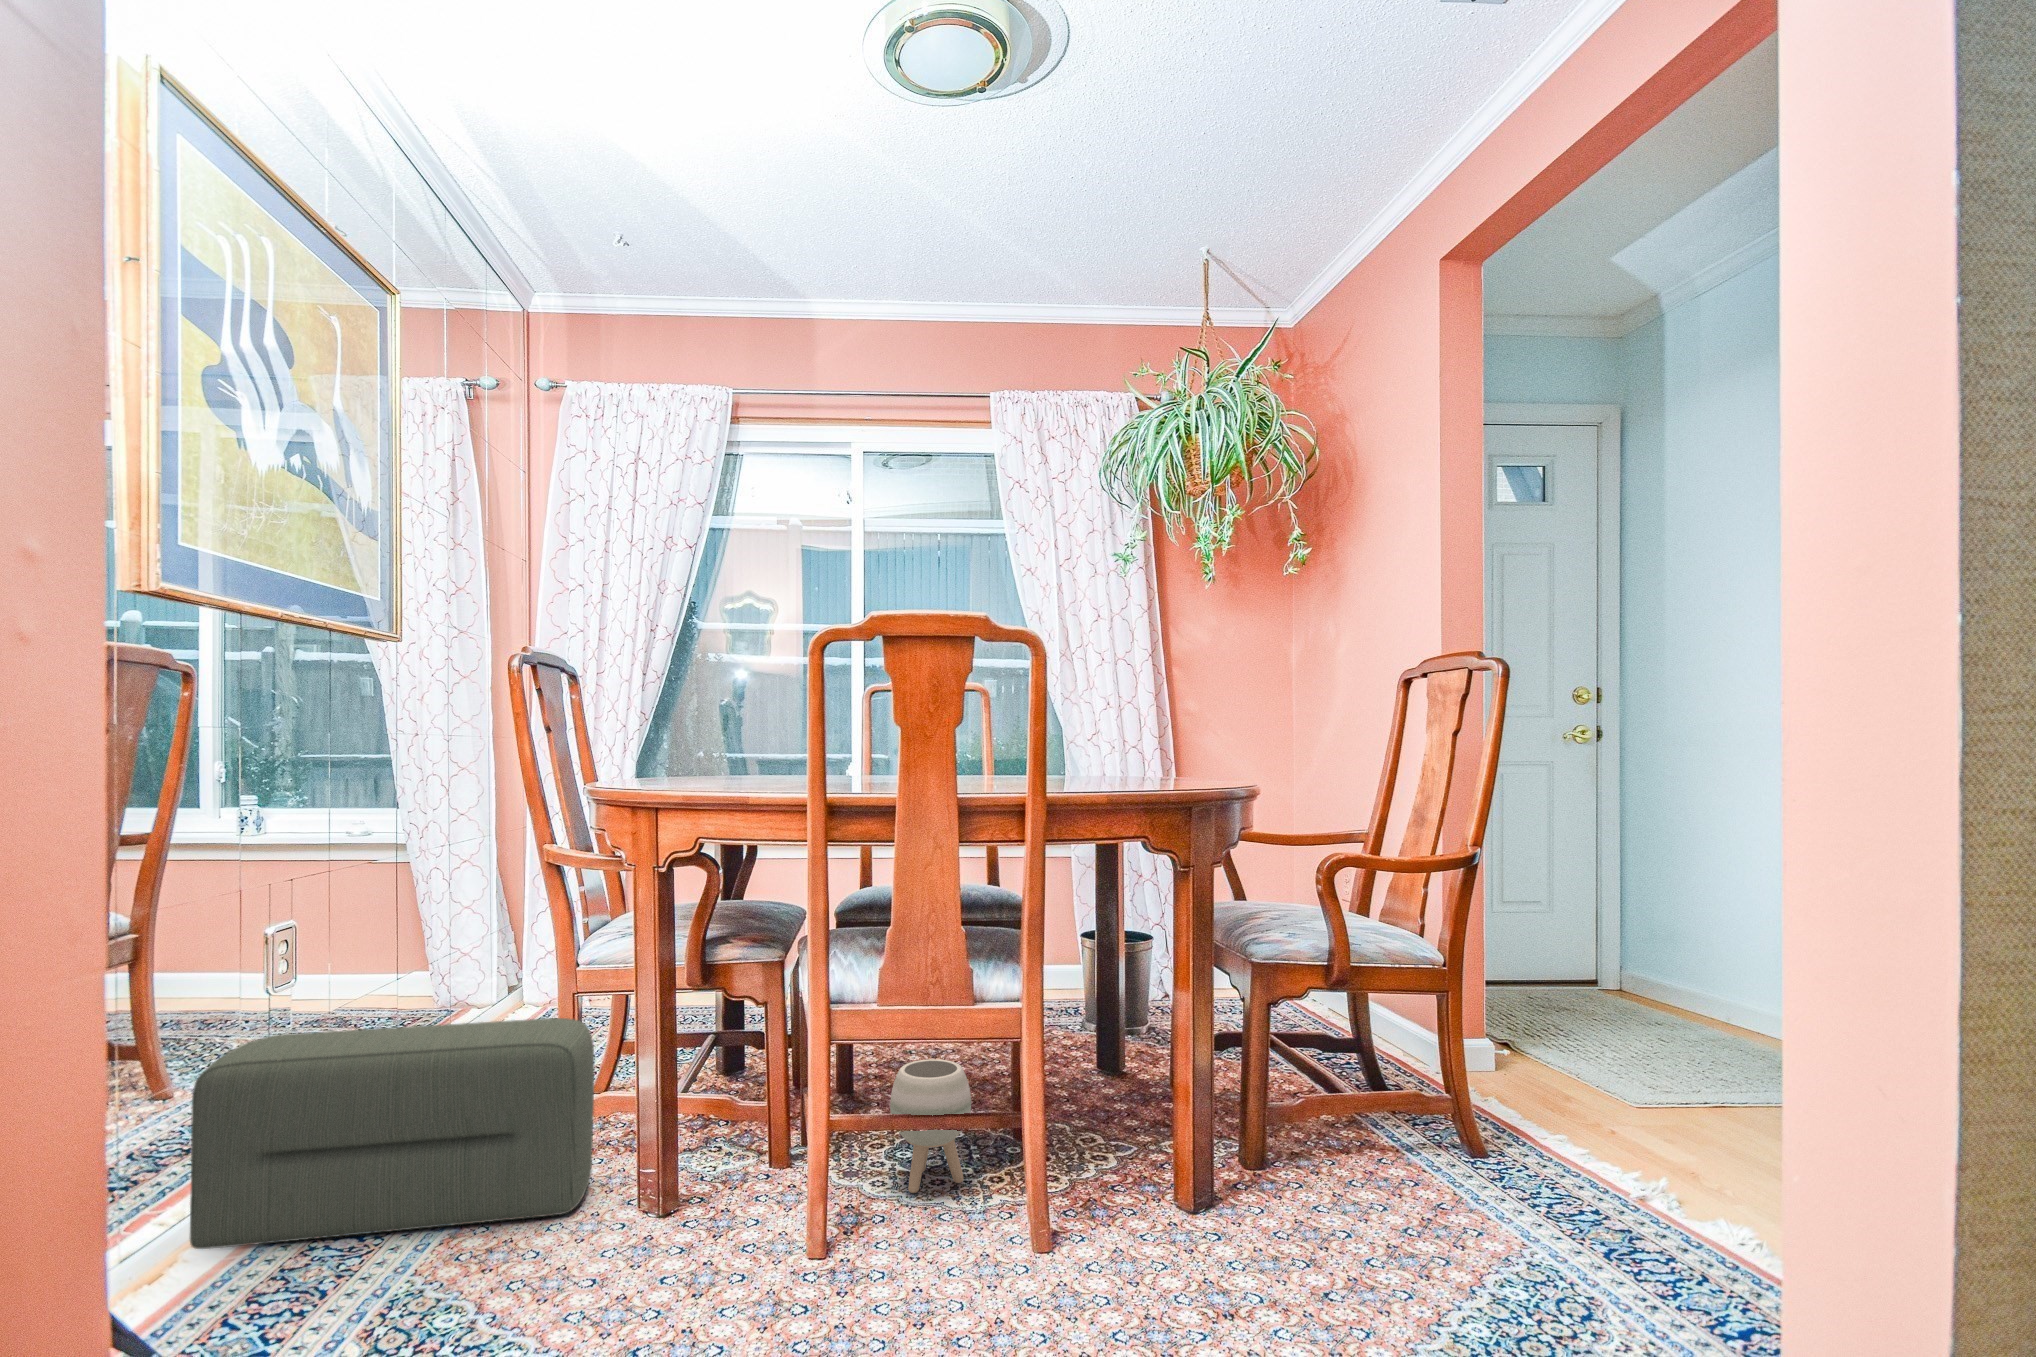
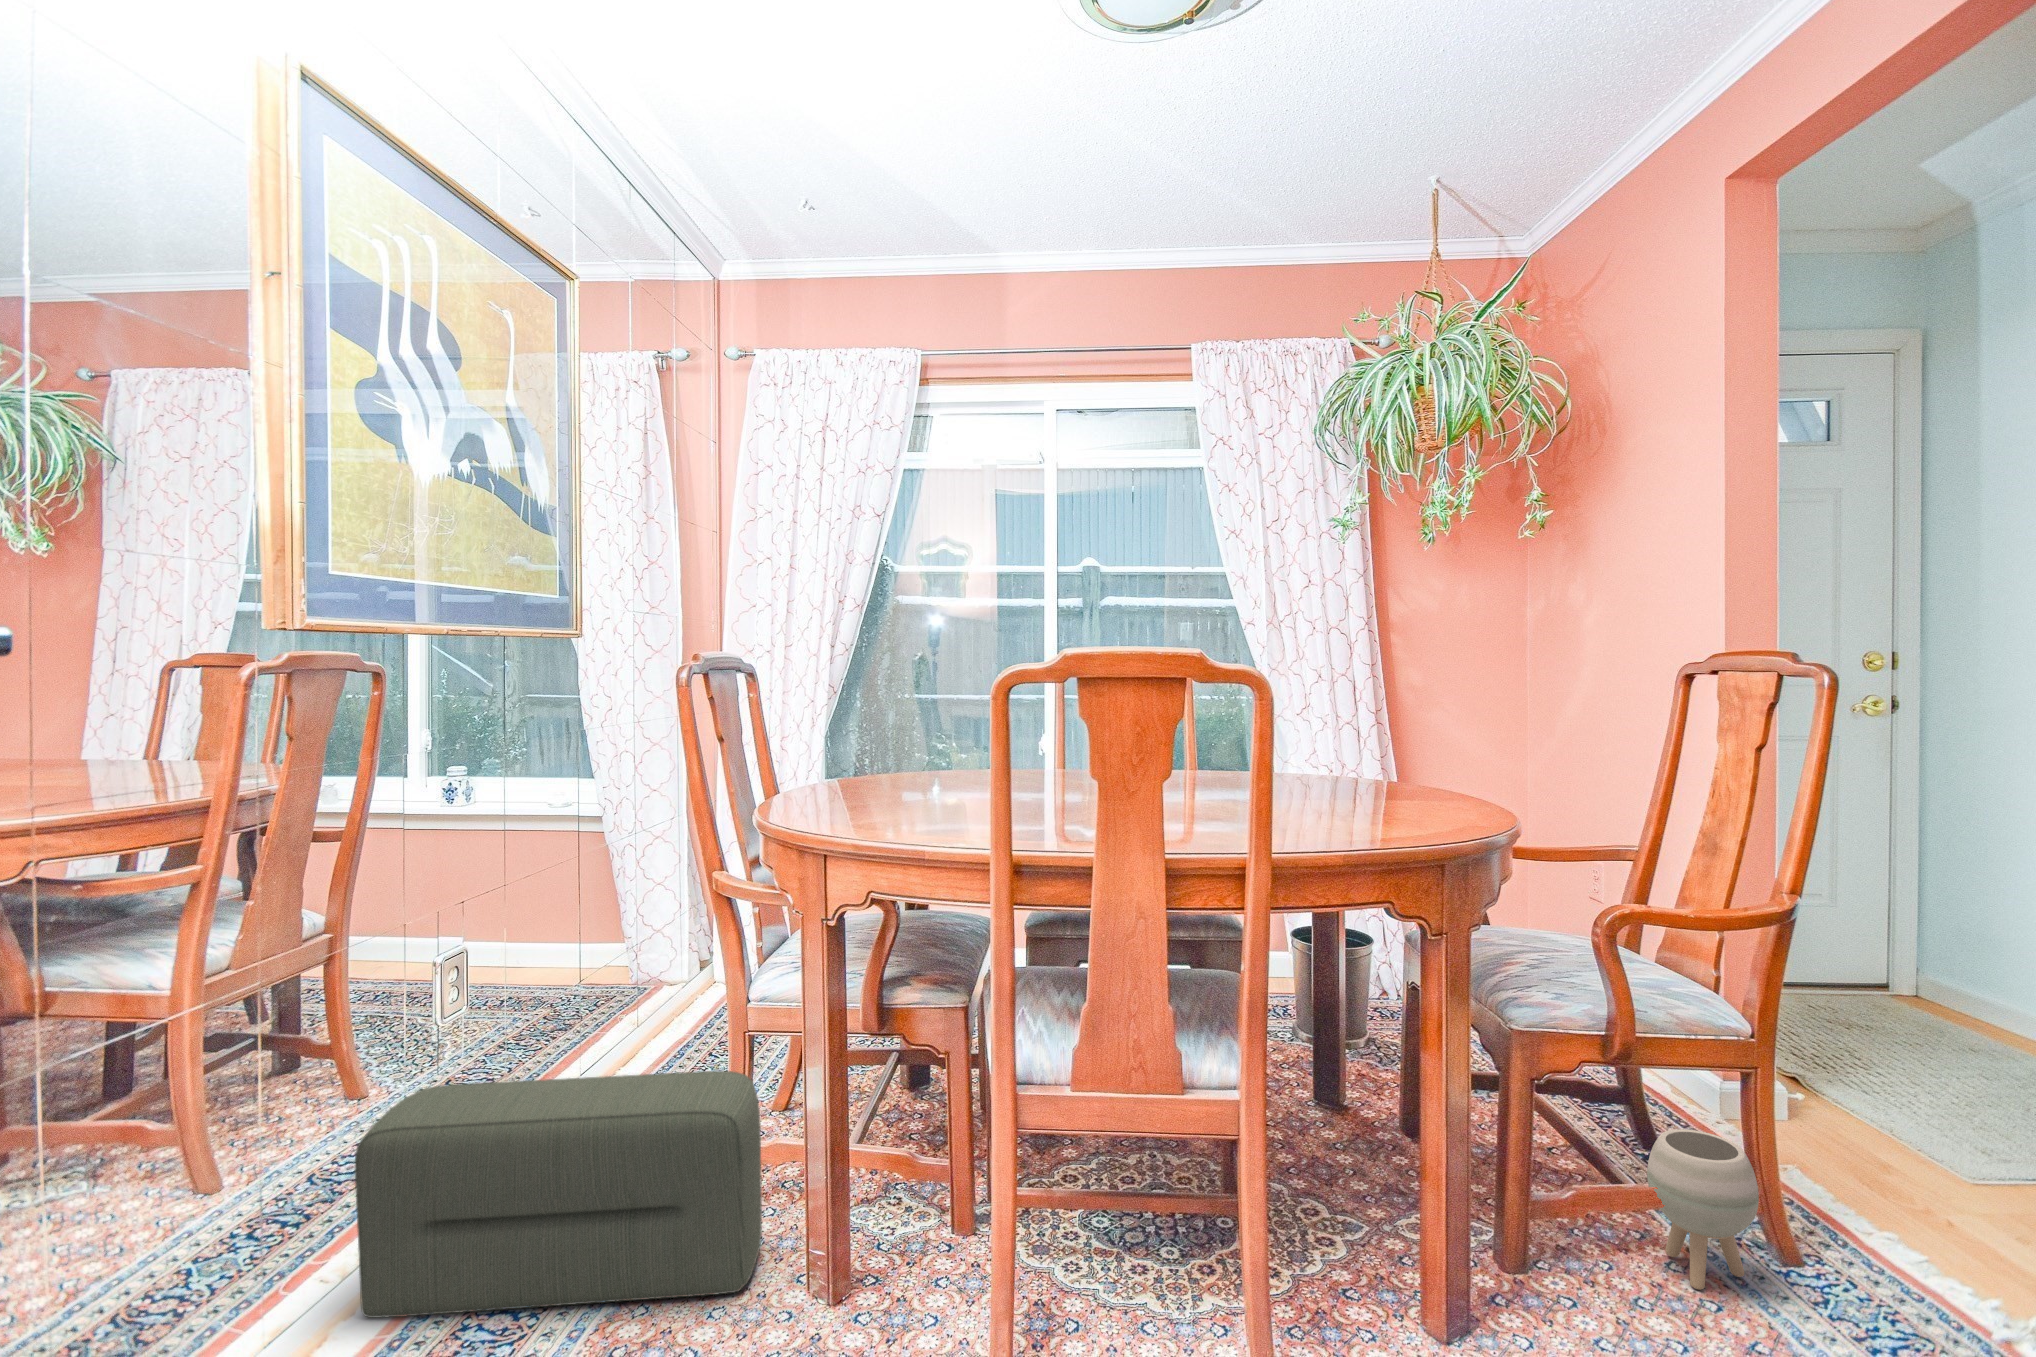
planter: present [890,1059,971,1193] -> present [1647,1129,1759,1290]

